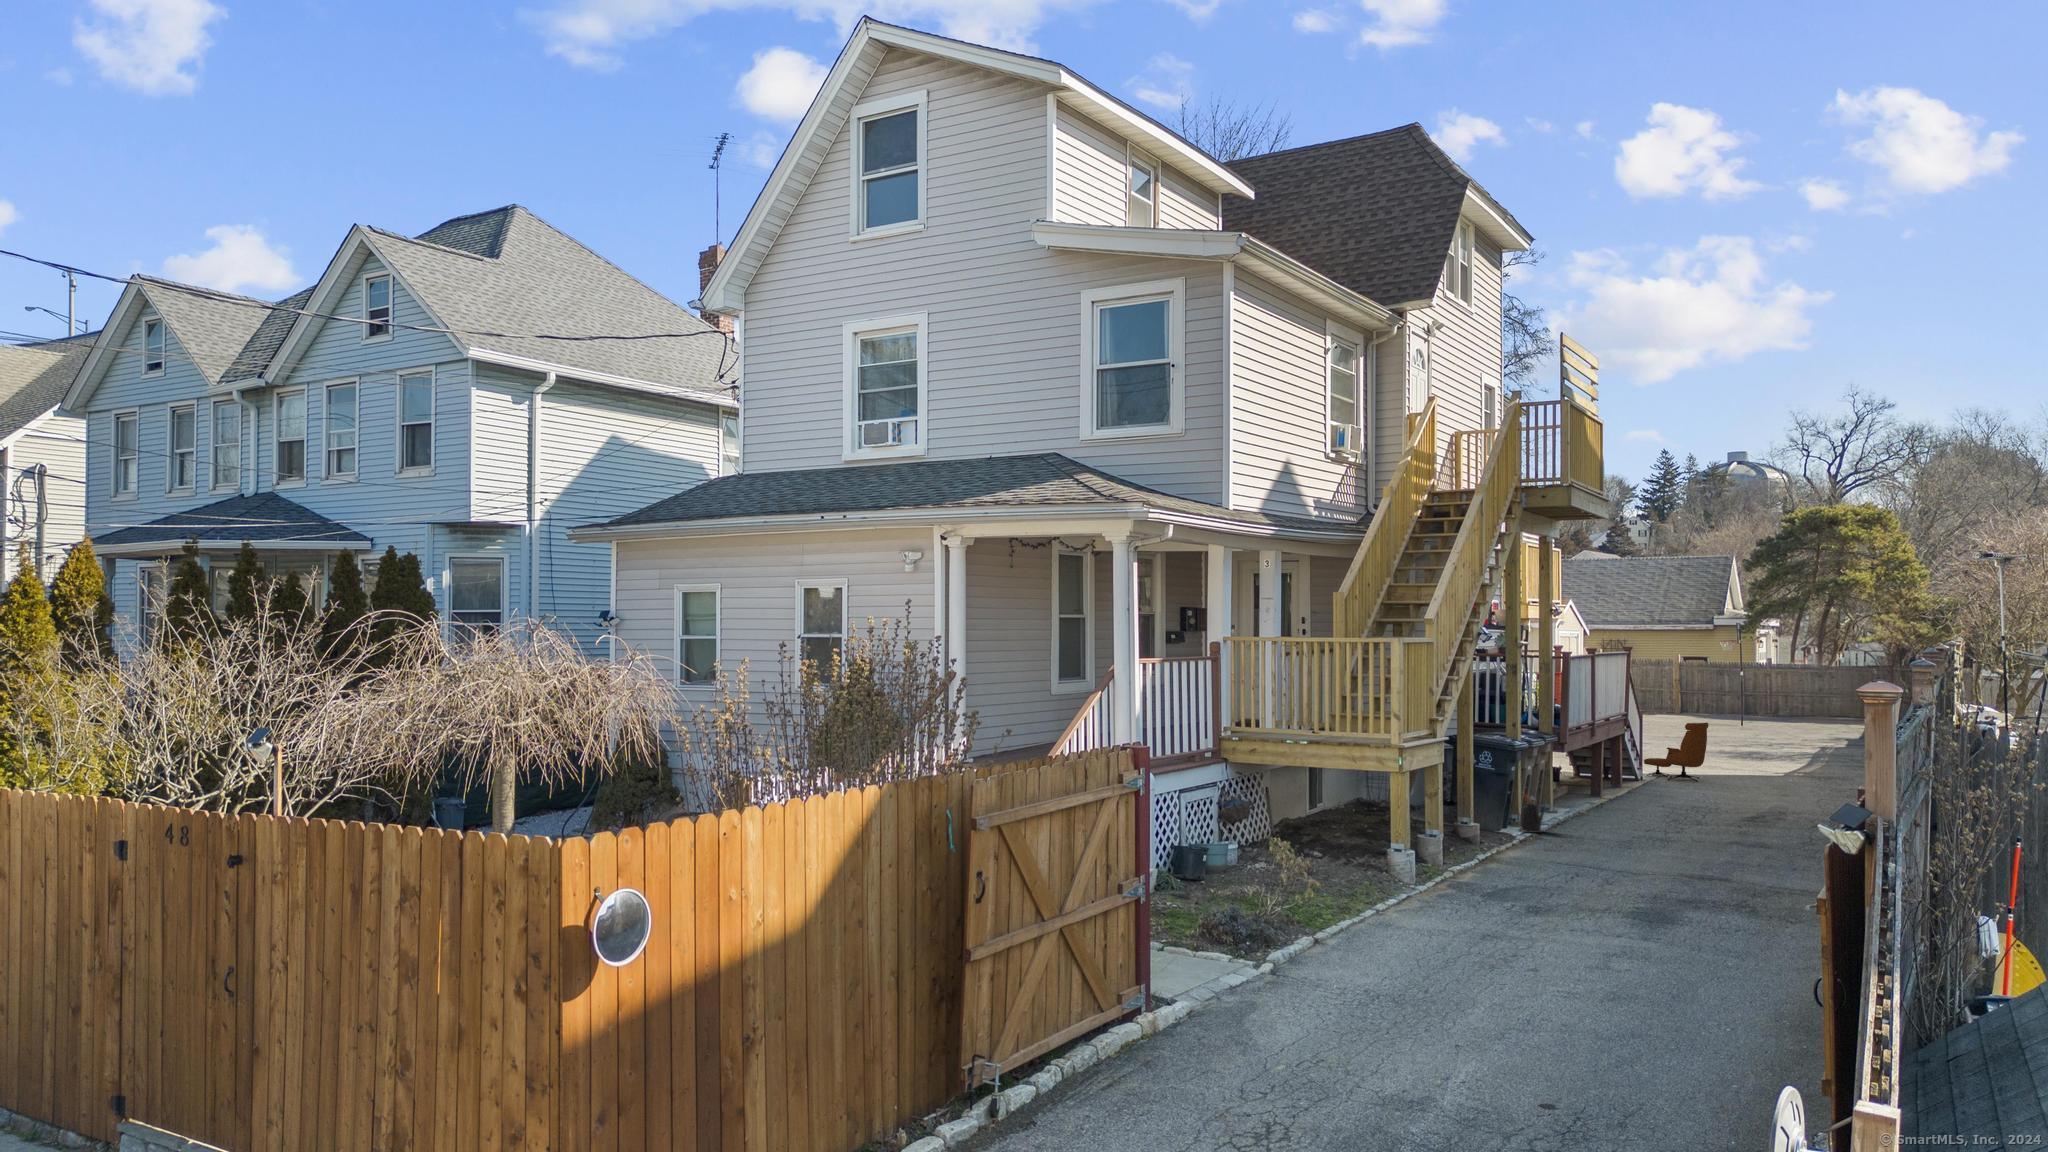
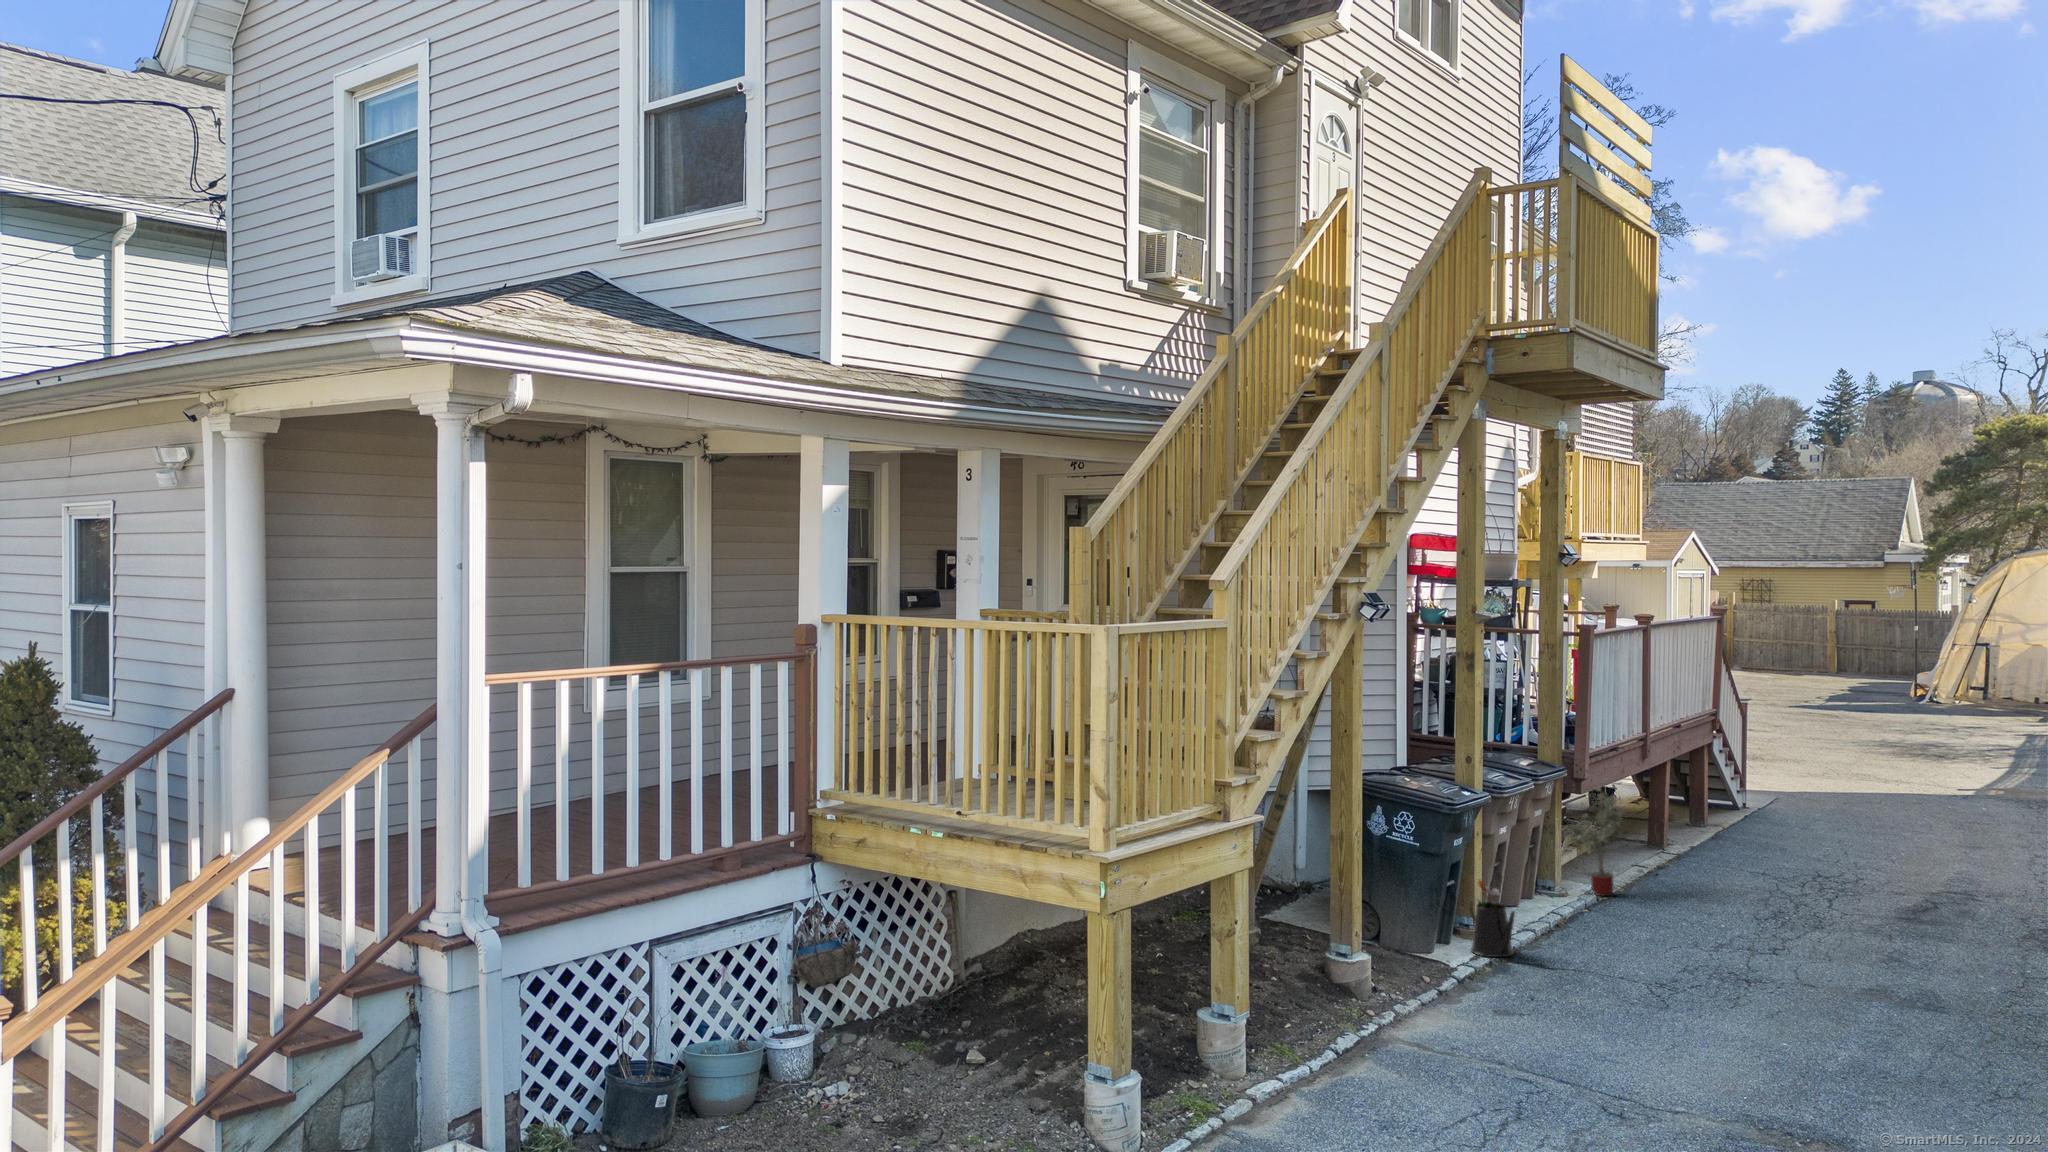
lounge chair: present [1644,722,1709,782] -> none [1748,722,1849,817]
potted tree: none [1556,748,1591,812] -> present [1568,787,1623,896]

